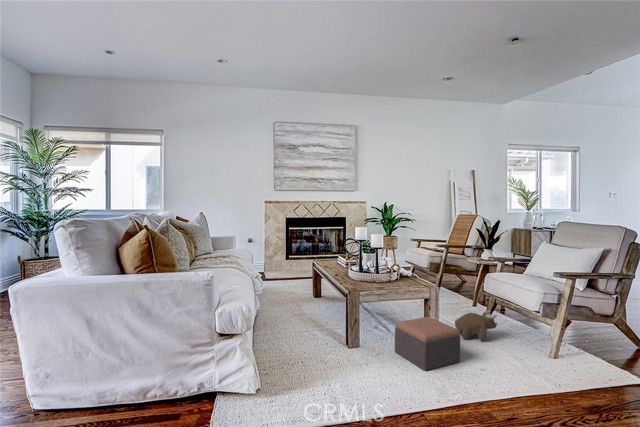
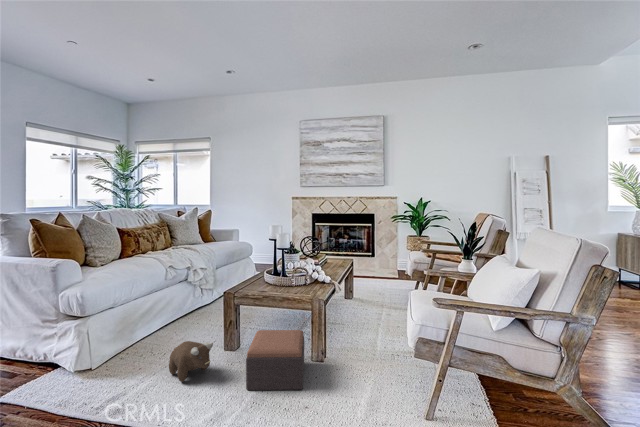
plush toy: present [455,310,498,341] -> present [169,341,213,382]

